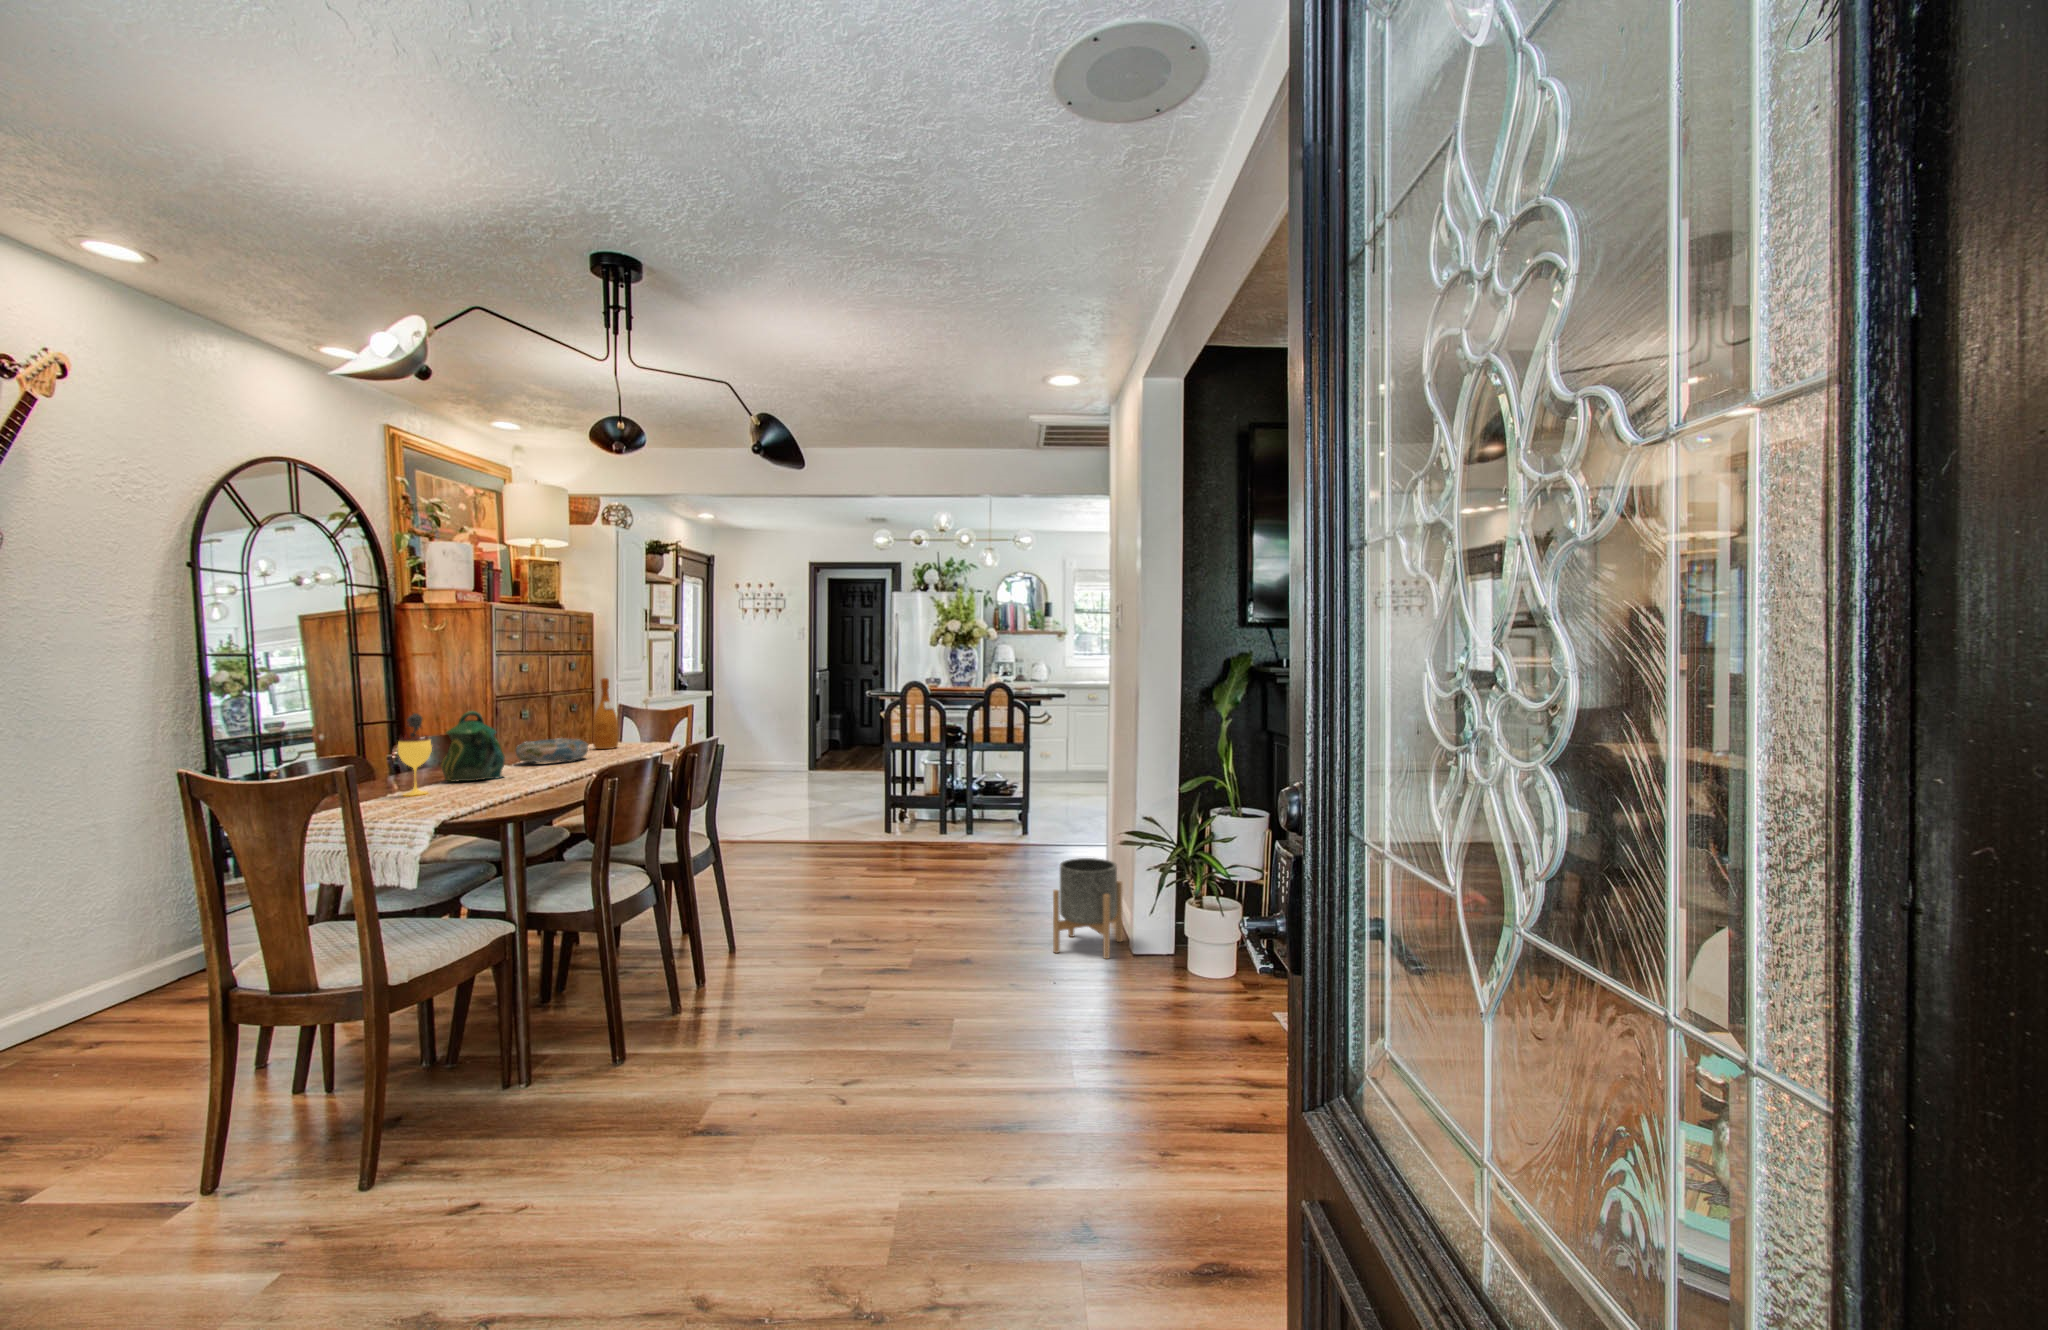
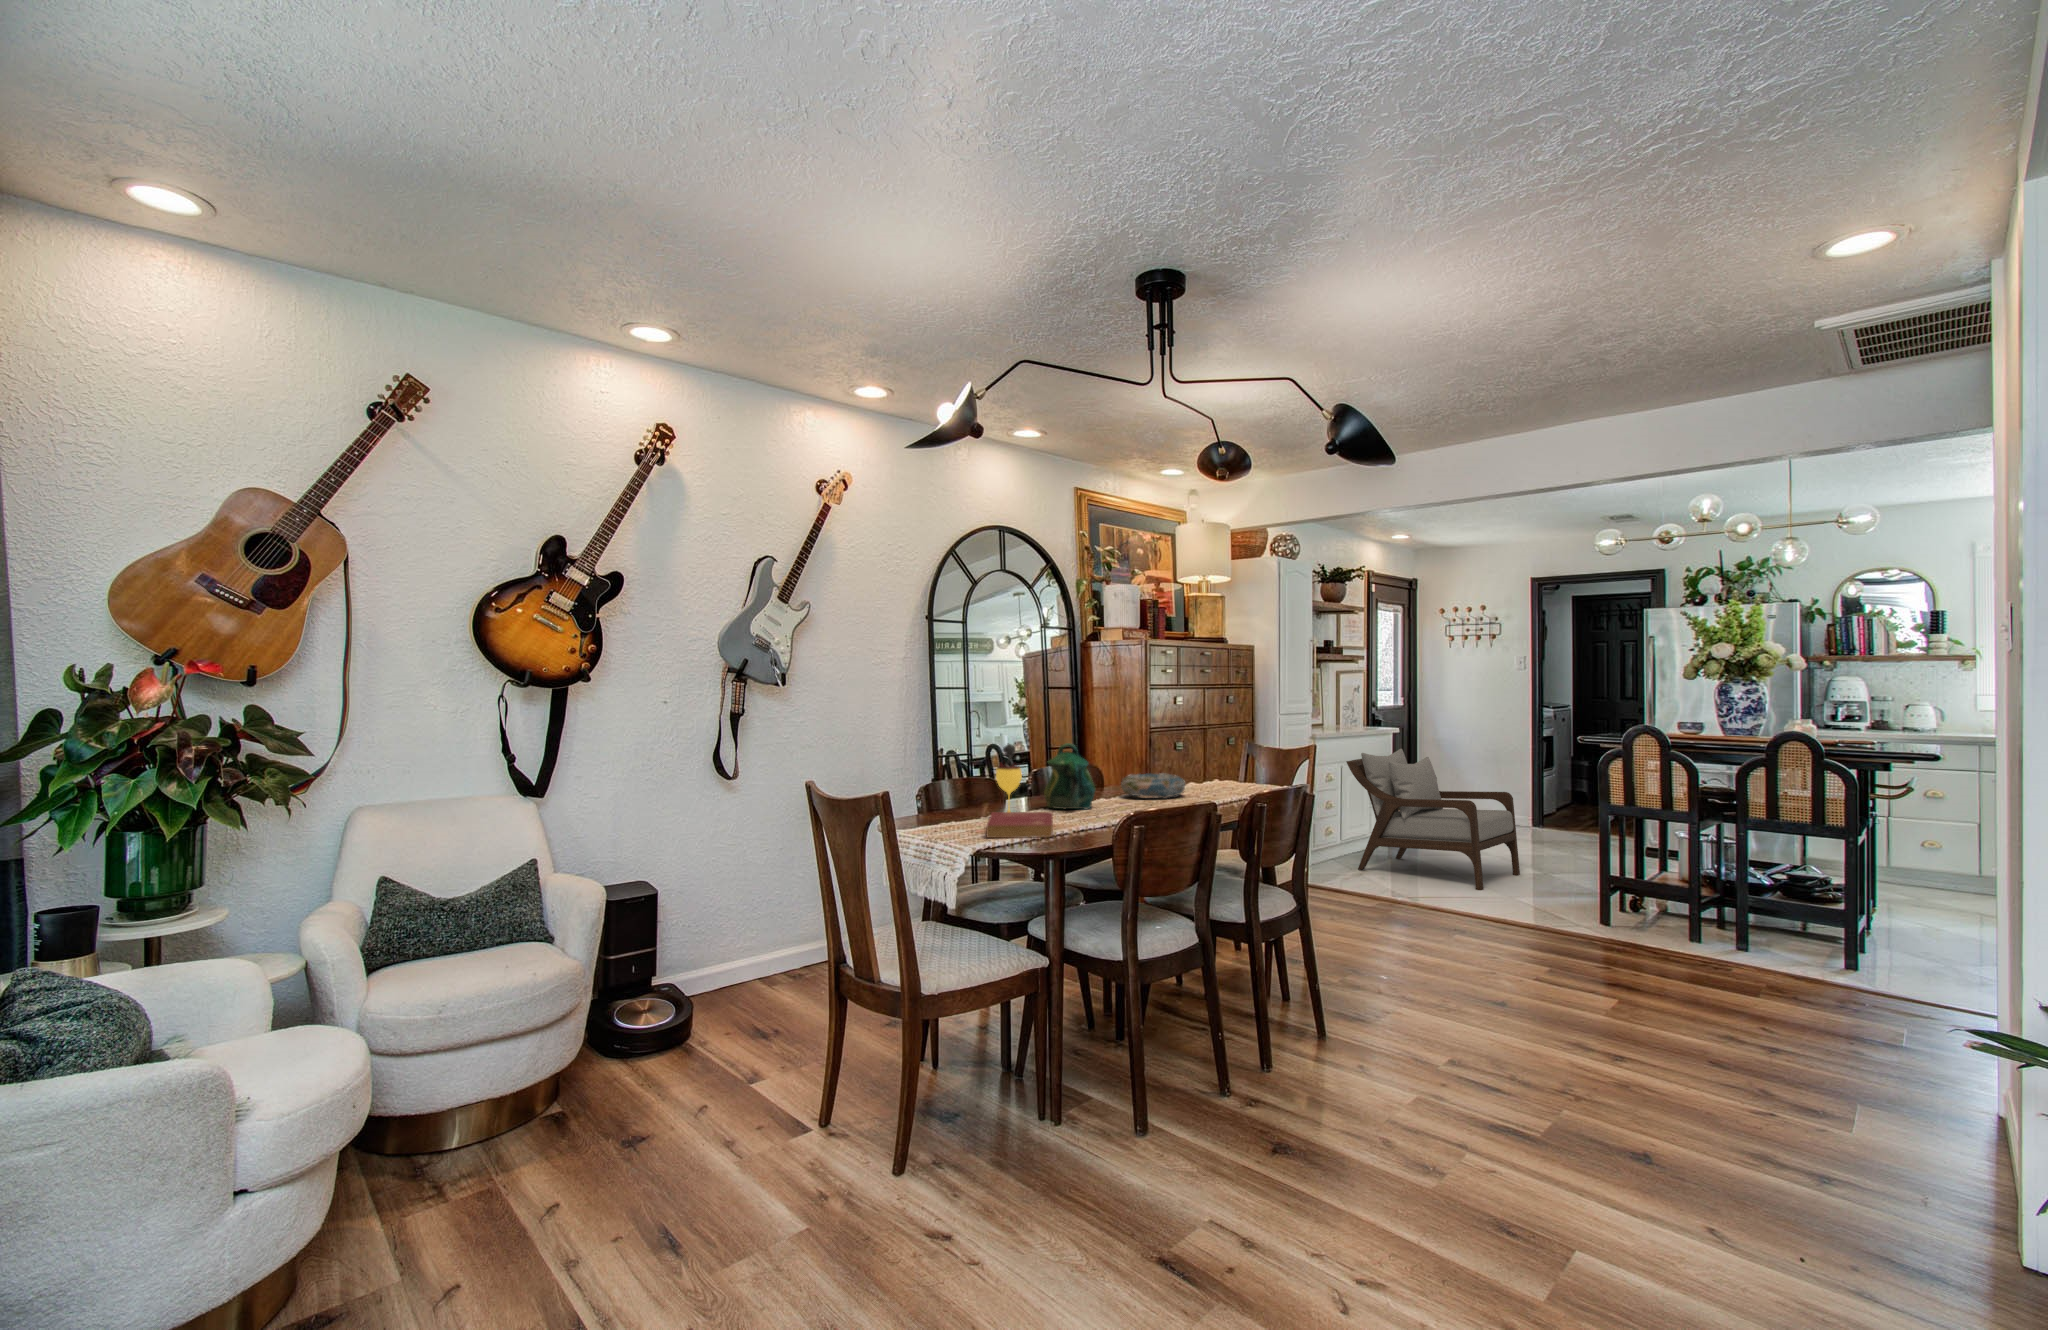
wine bottle: present [593,678,618,749] -> none [1205,714,1229,787]
armchair: none [677,709,819,821] -> present [1346,749,1520,890]
book: none [411,781,513,812] -> present [986,812,1053,838]
planter: present [1053,858,1122,959] -> none [1815,1048,1995,1254]

